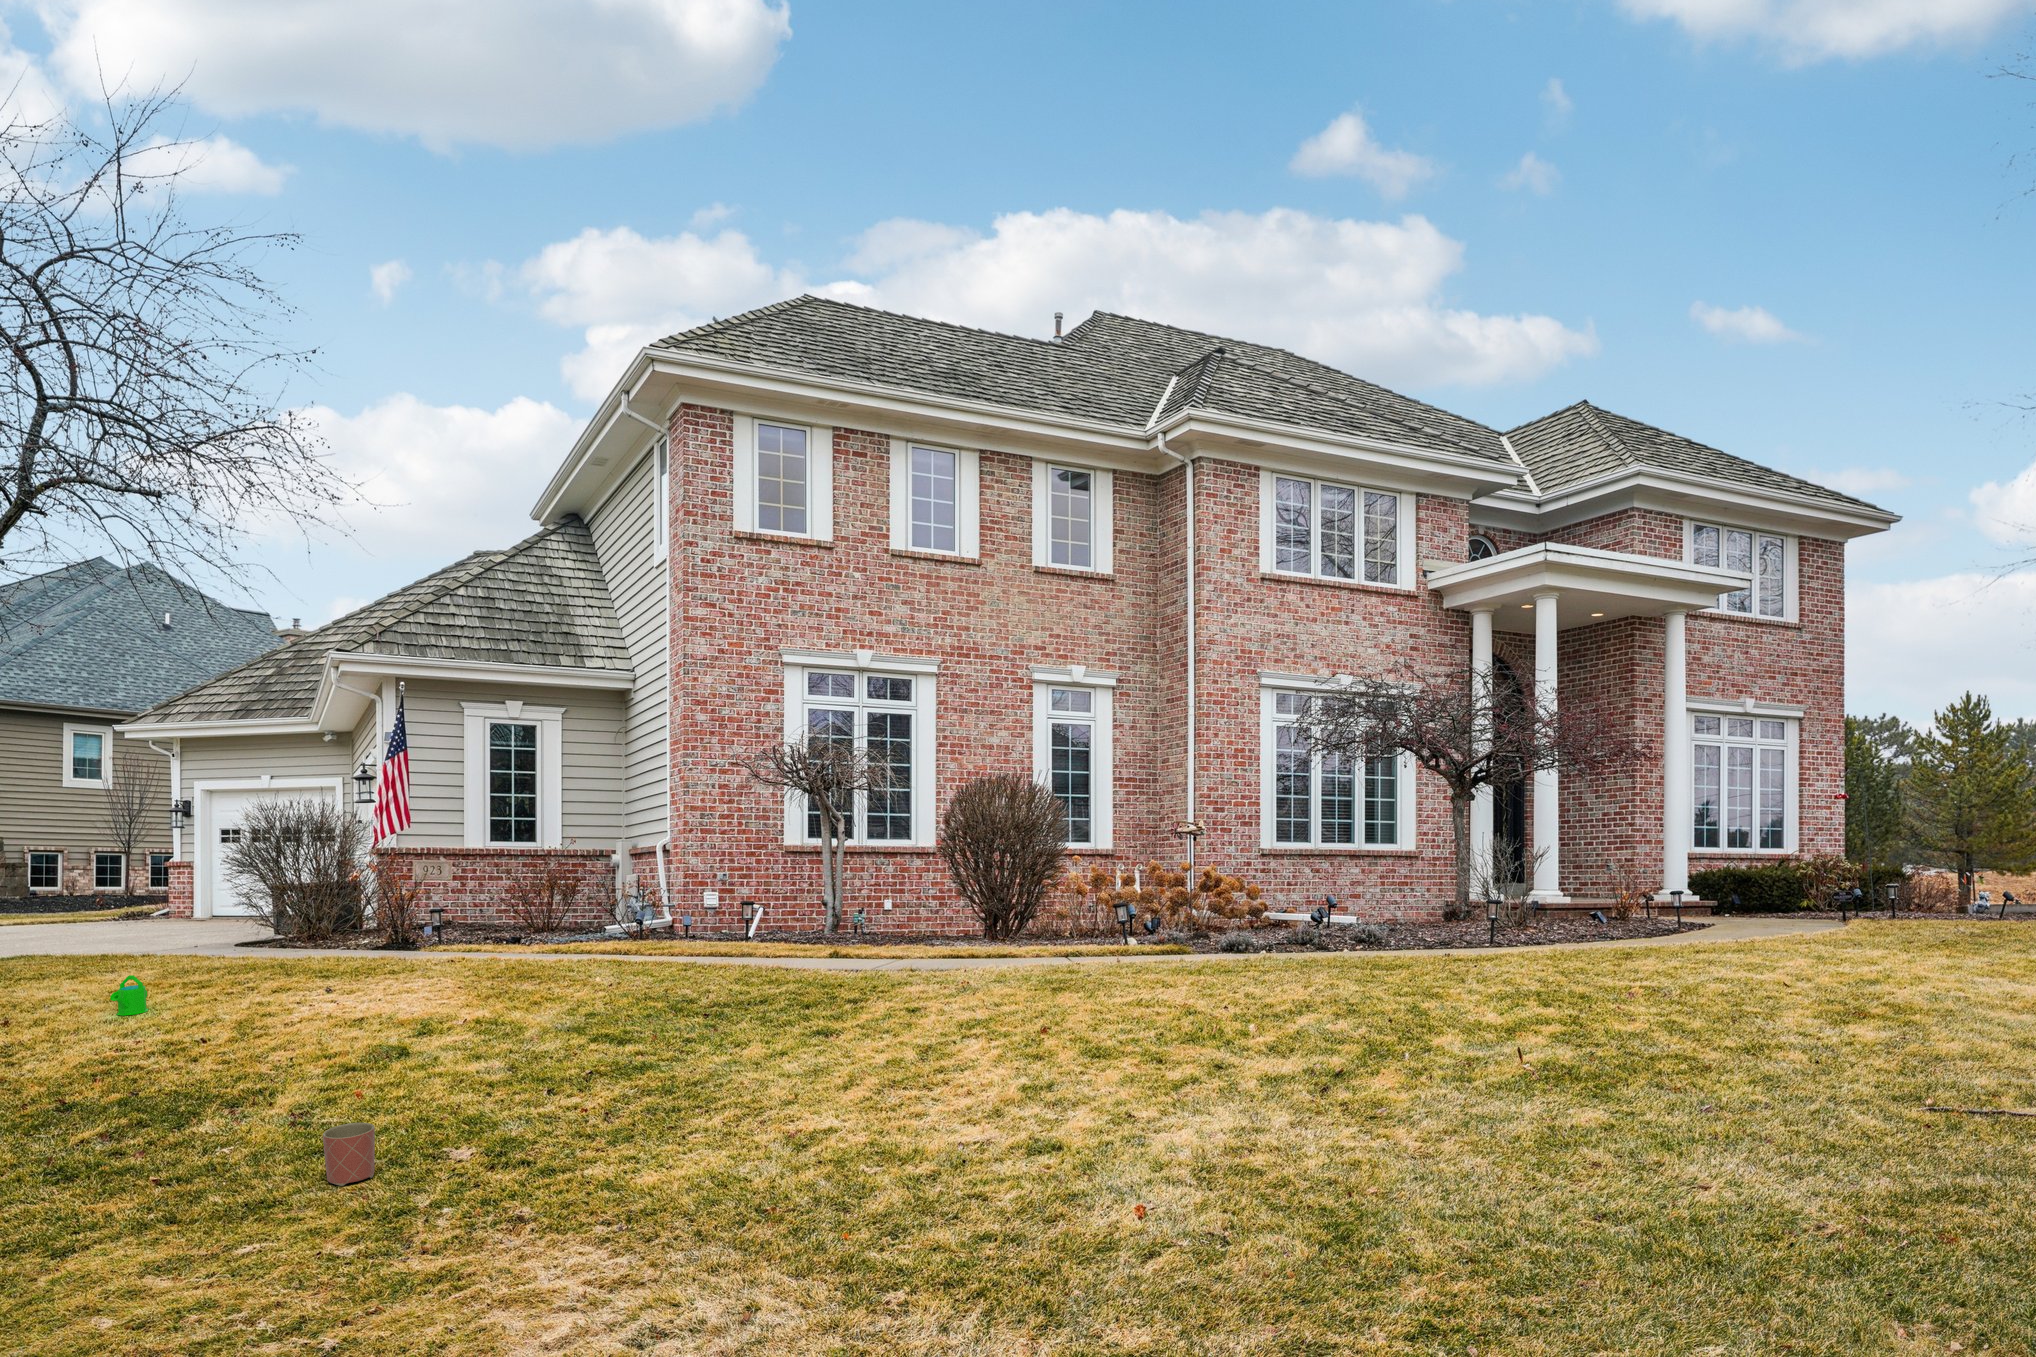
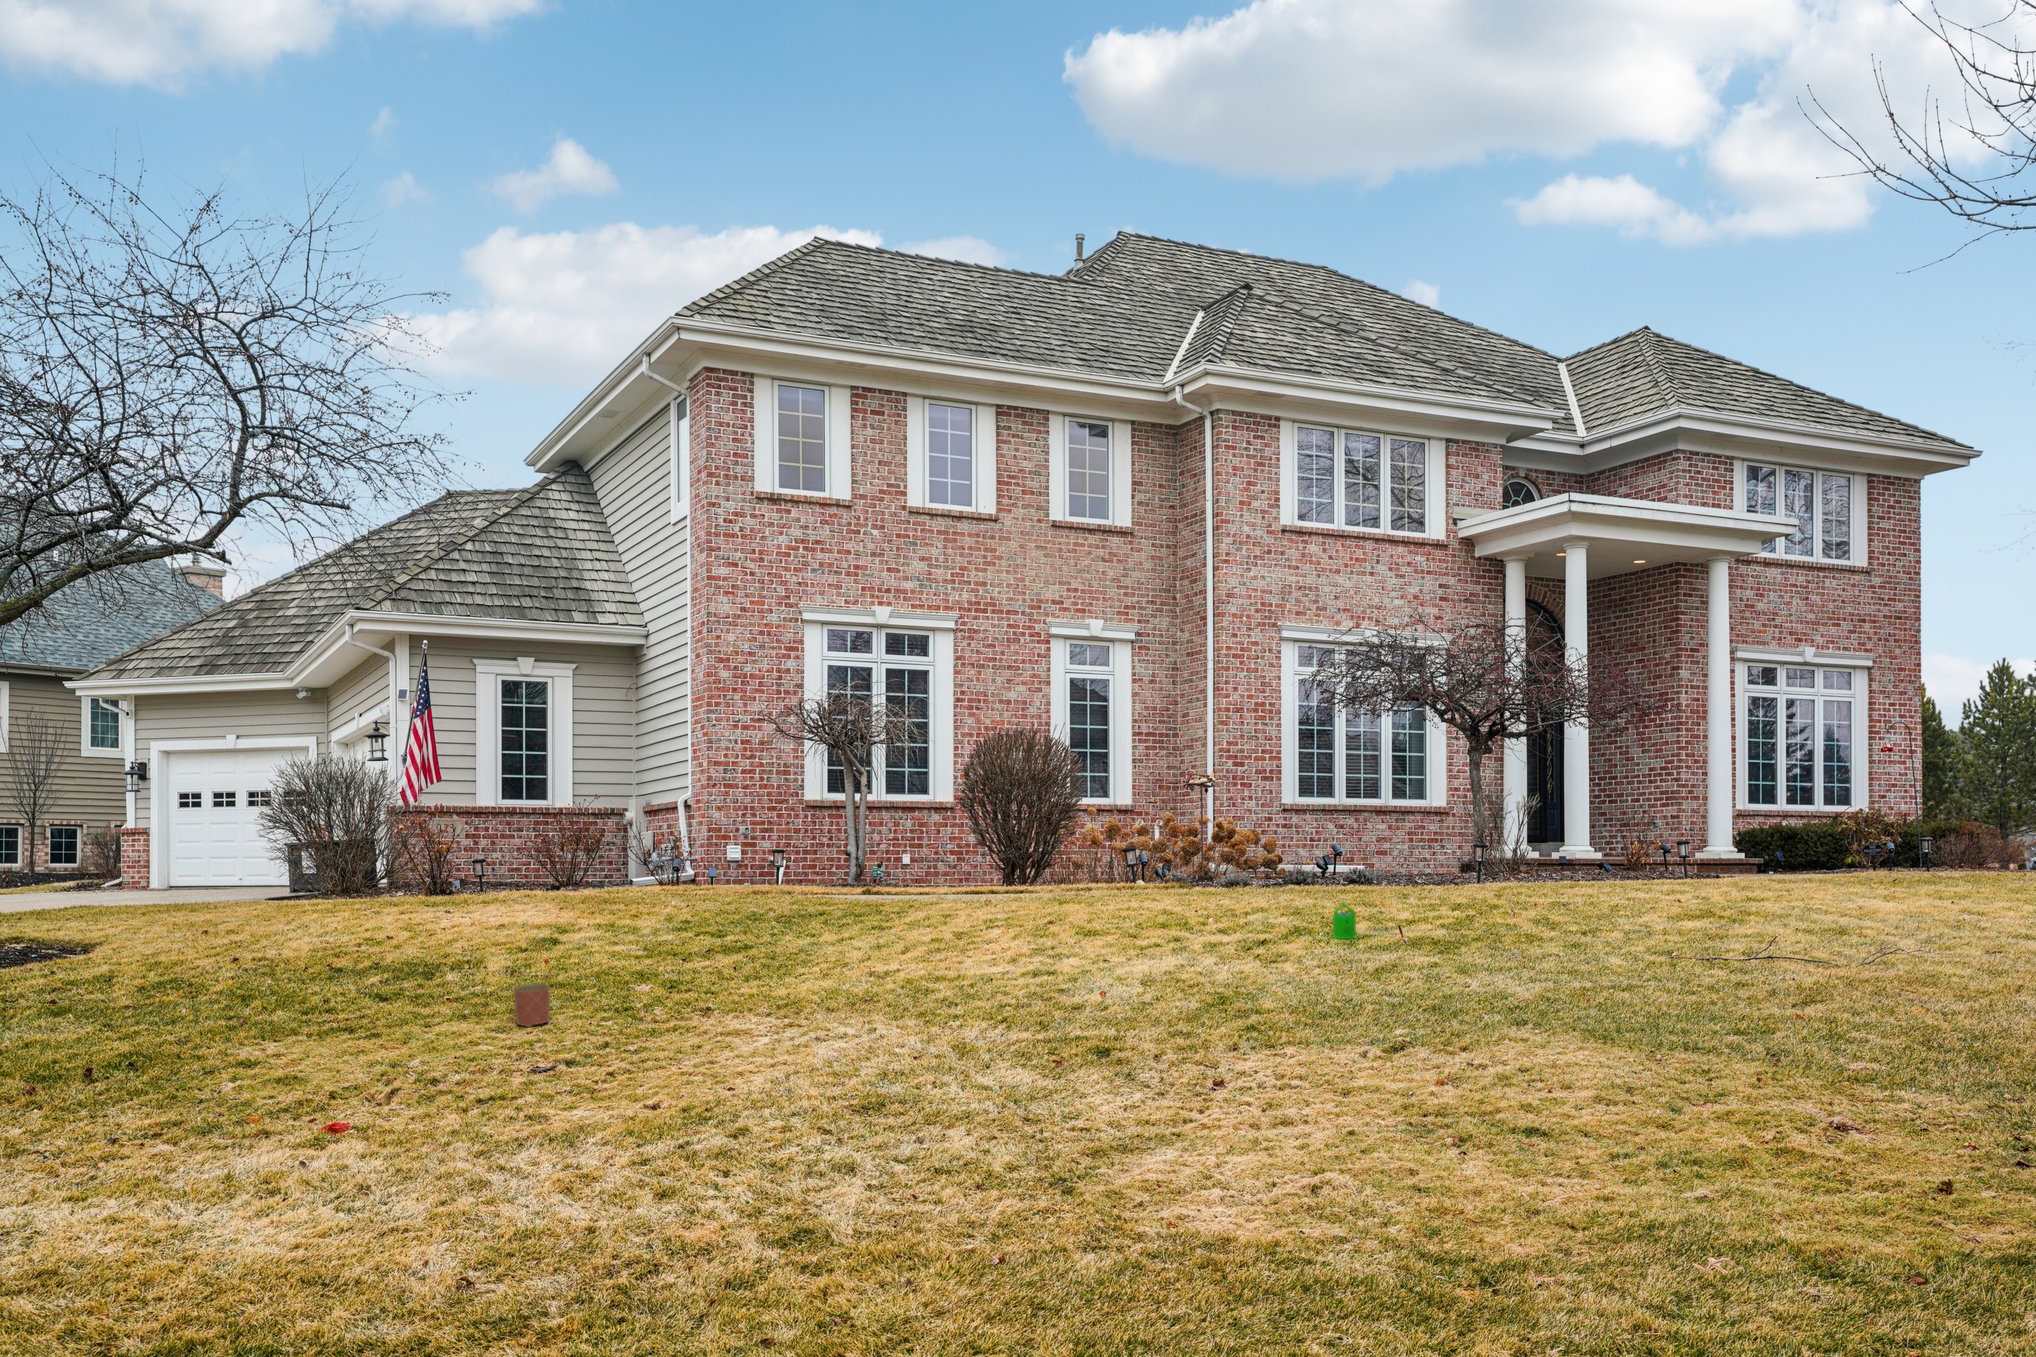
watering can: present [110,975,149,1016] -> present [1333,904,1356,939]

